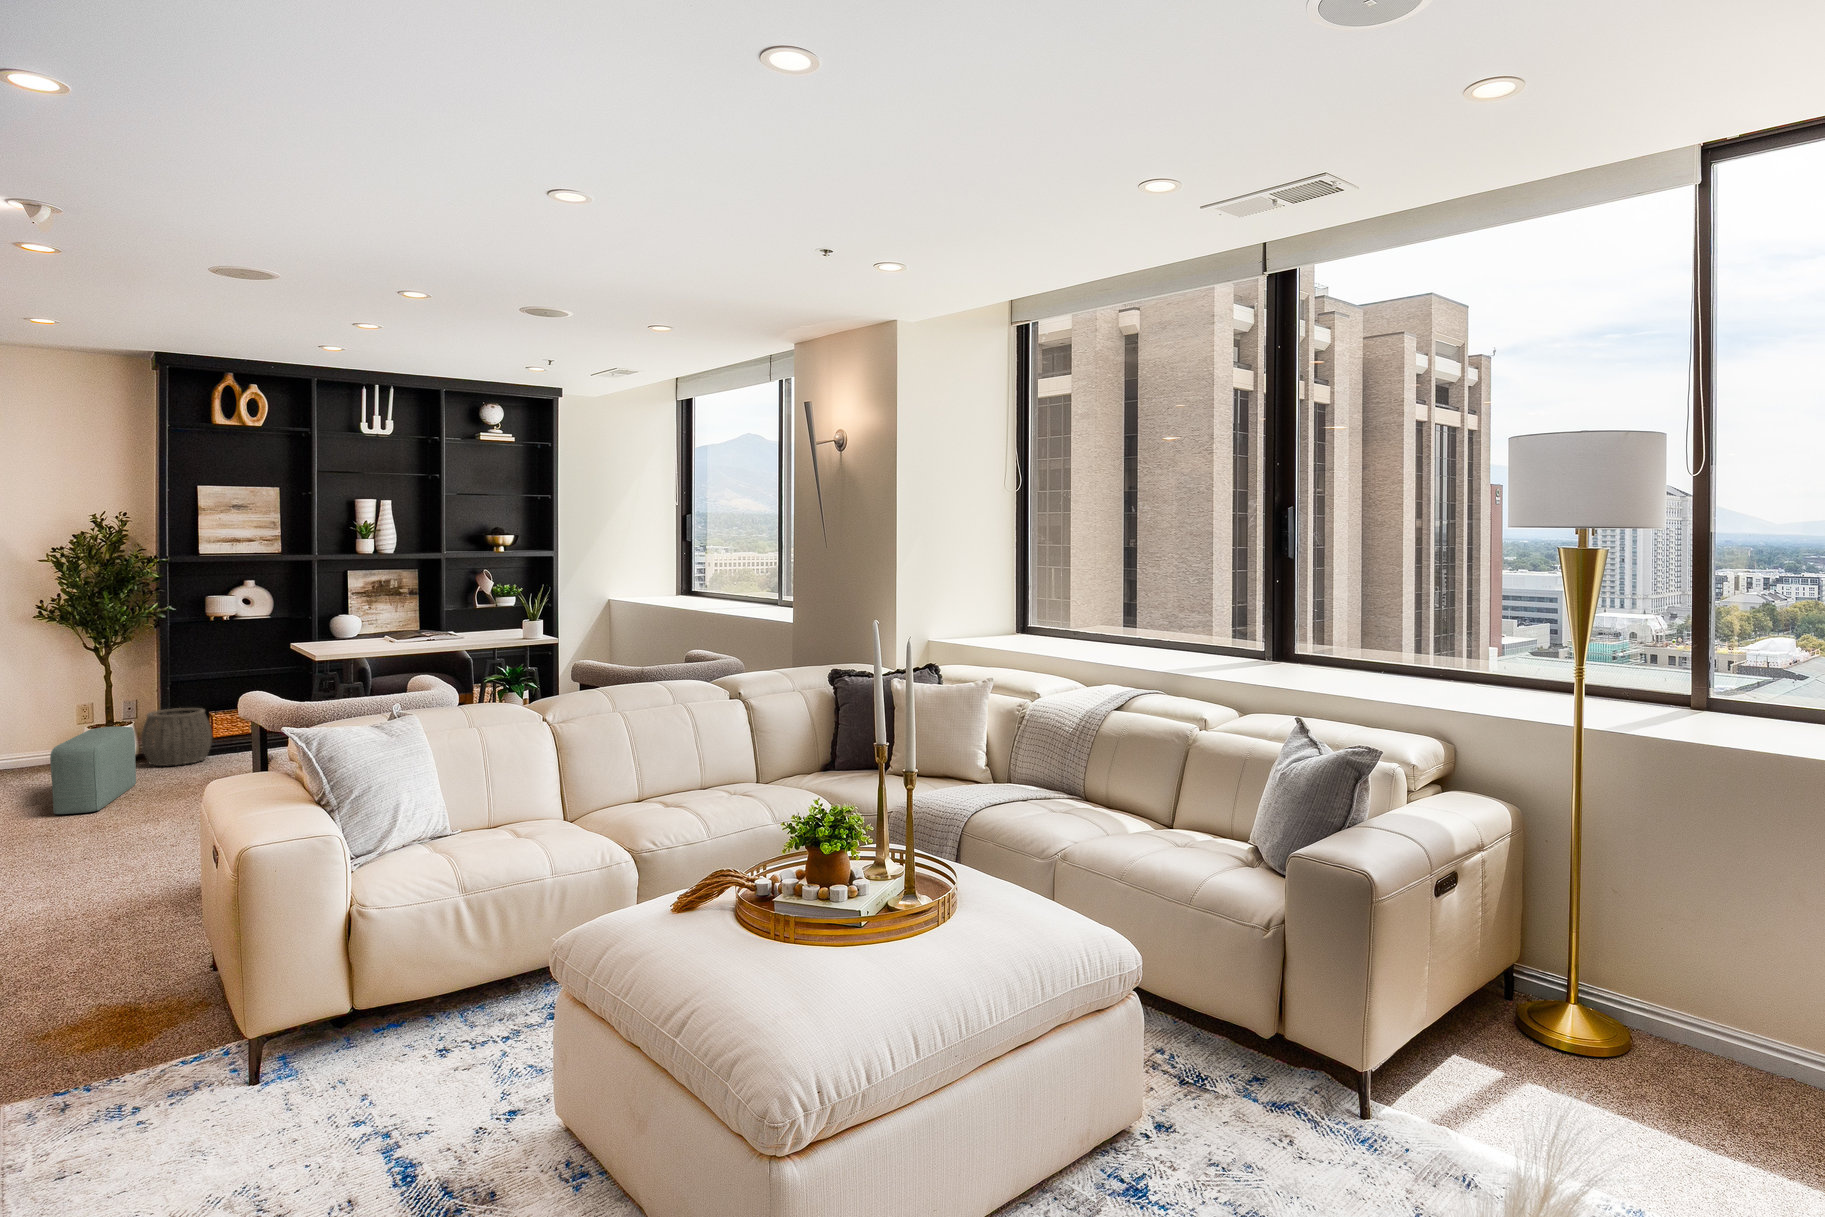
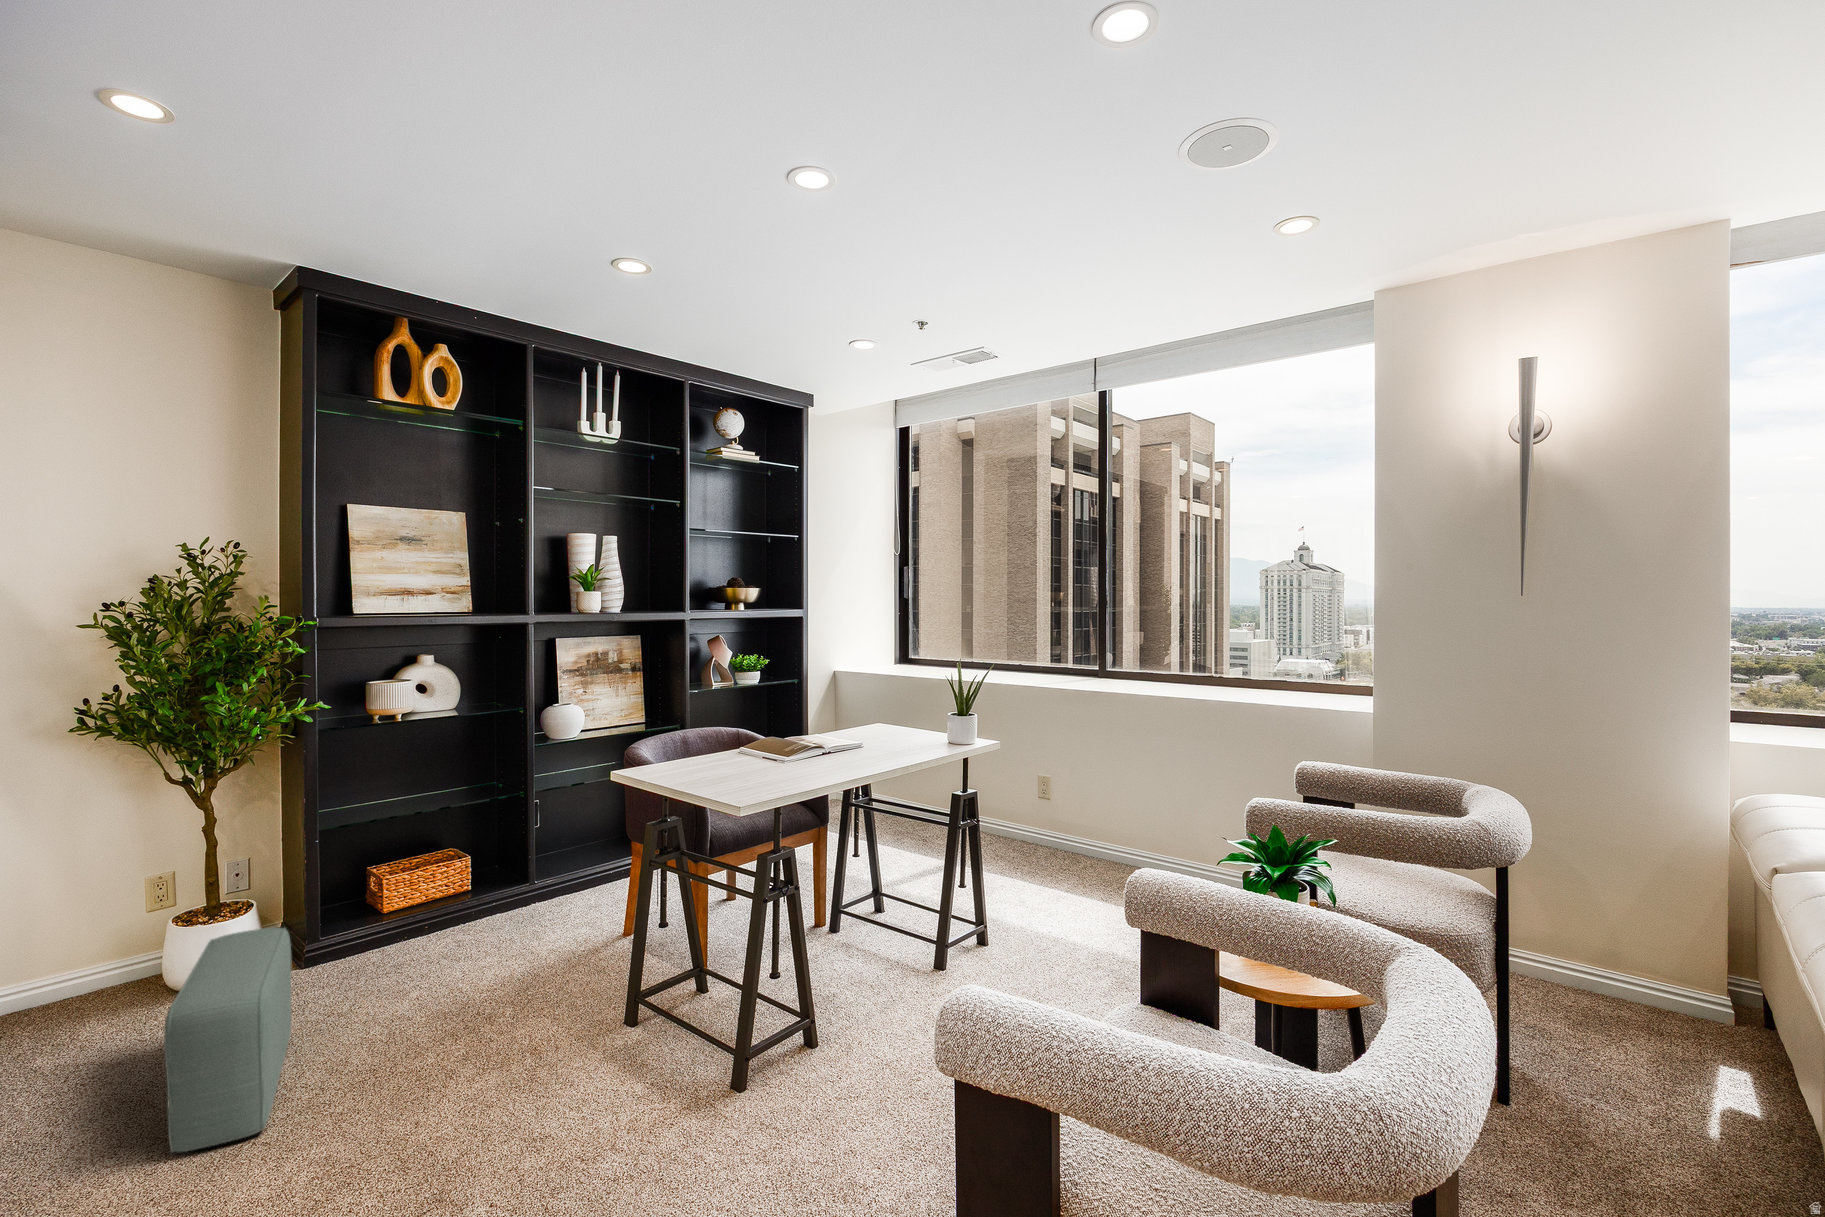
woven basket: present [141,708,212,766] -> none [267,869,386,981]

